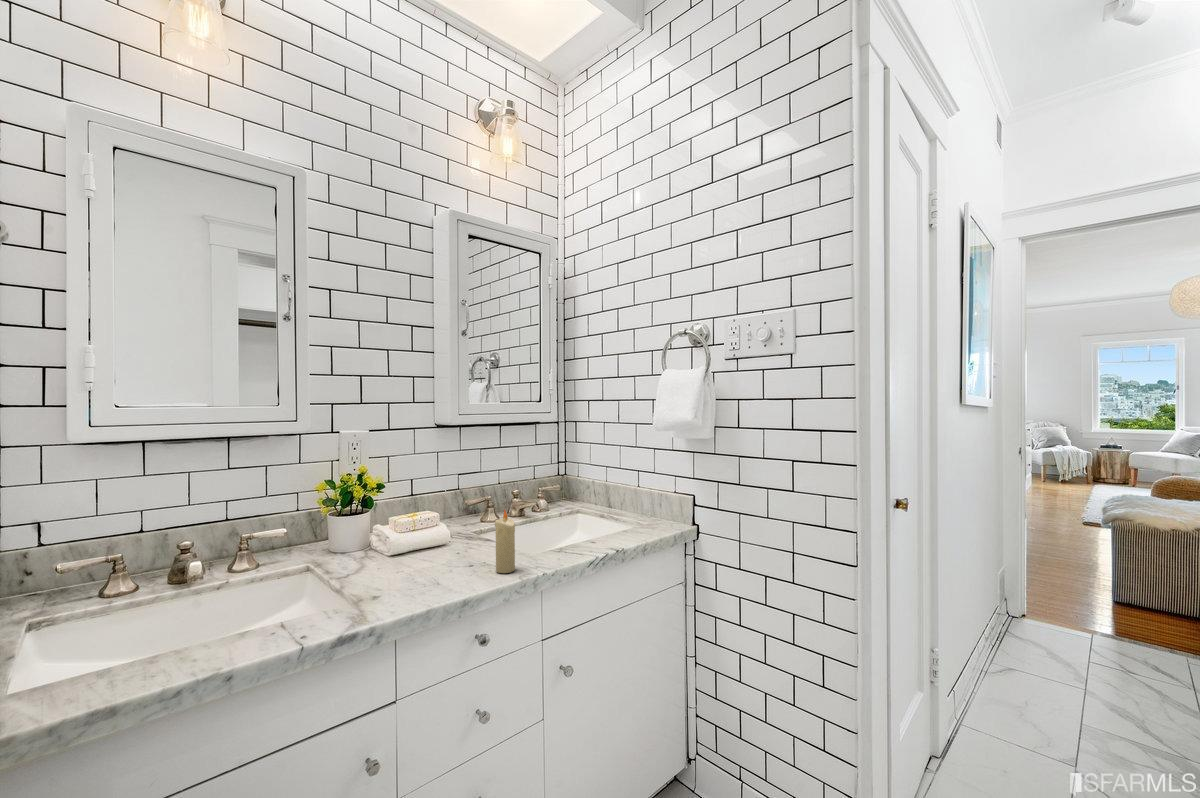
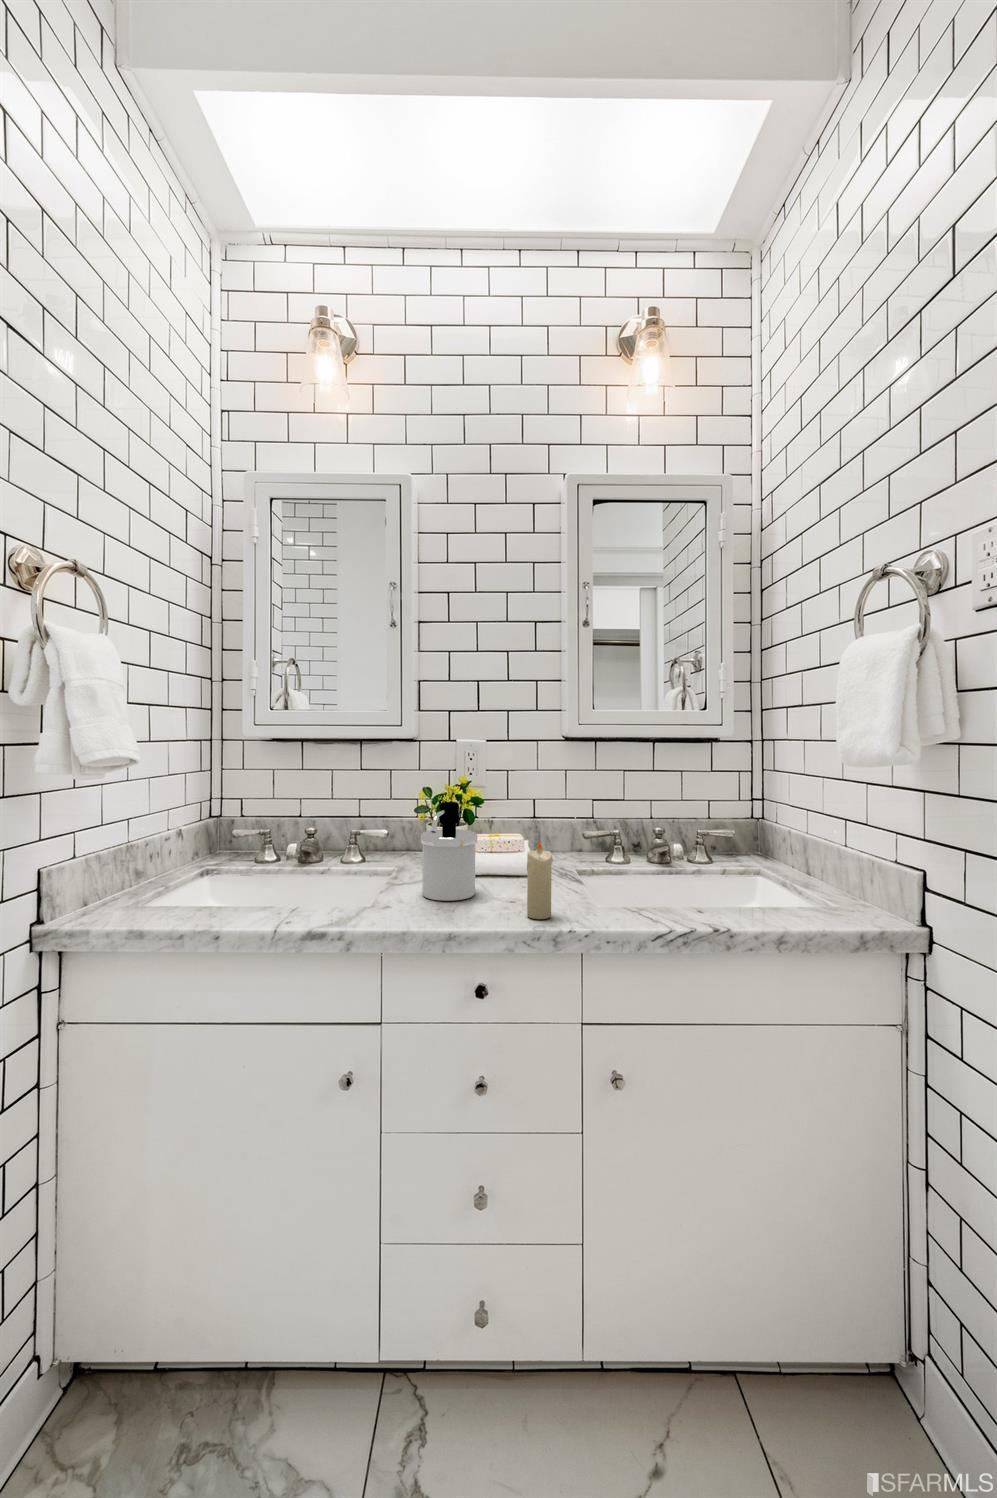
soap dispenser: none [378,489,432,581] -> present [421,802,477,901]

